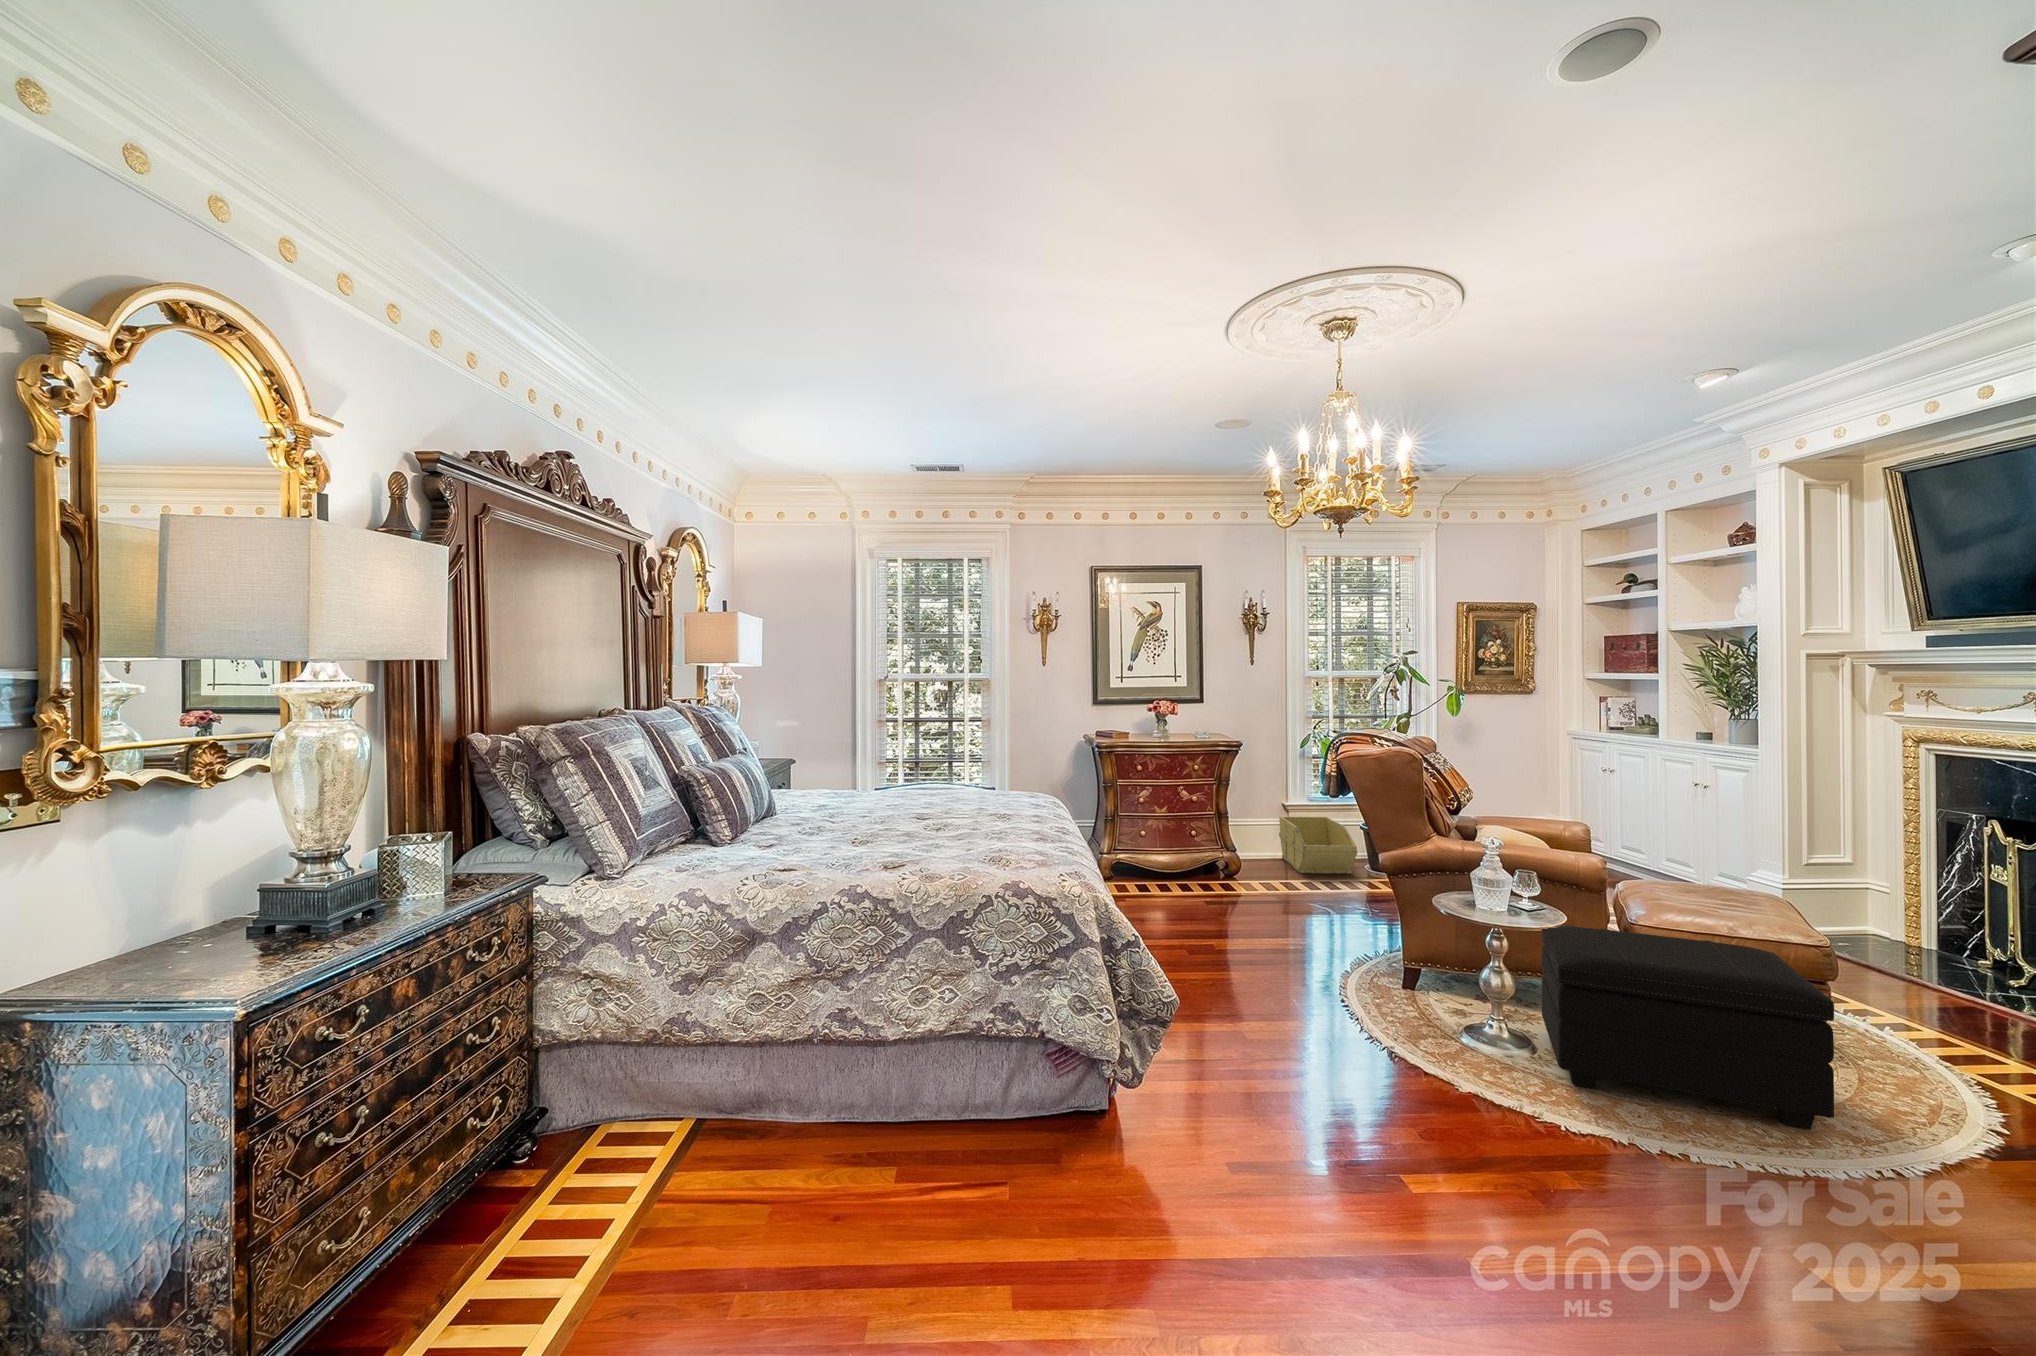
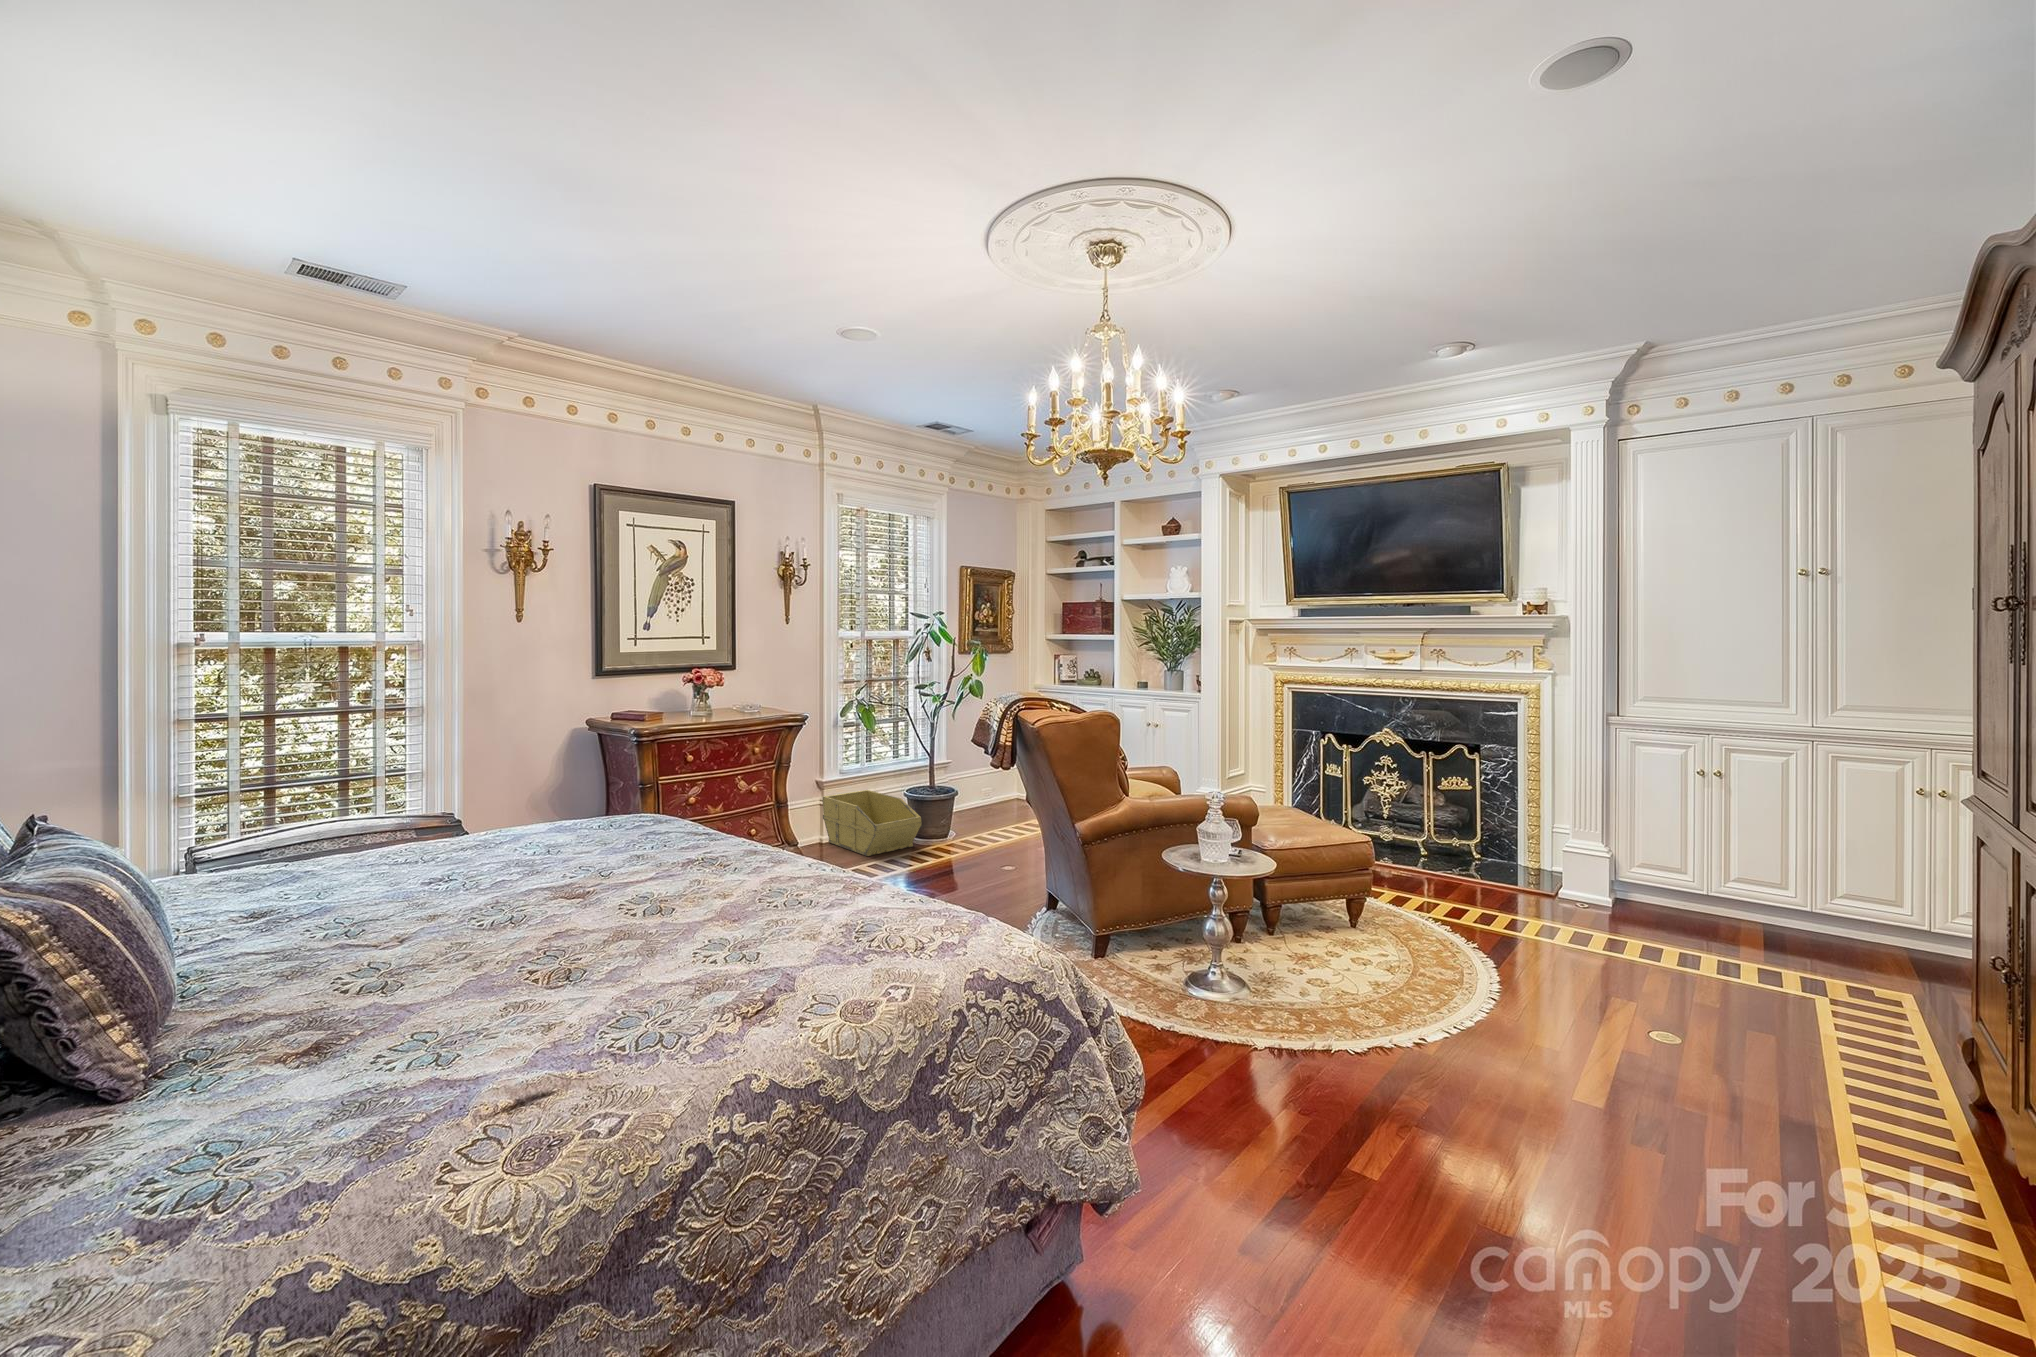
footstool: present [1541,926,1834,1129] -> none [1231,850,1448,1001]

